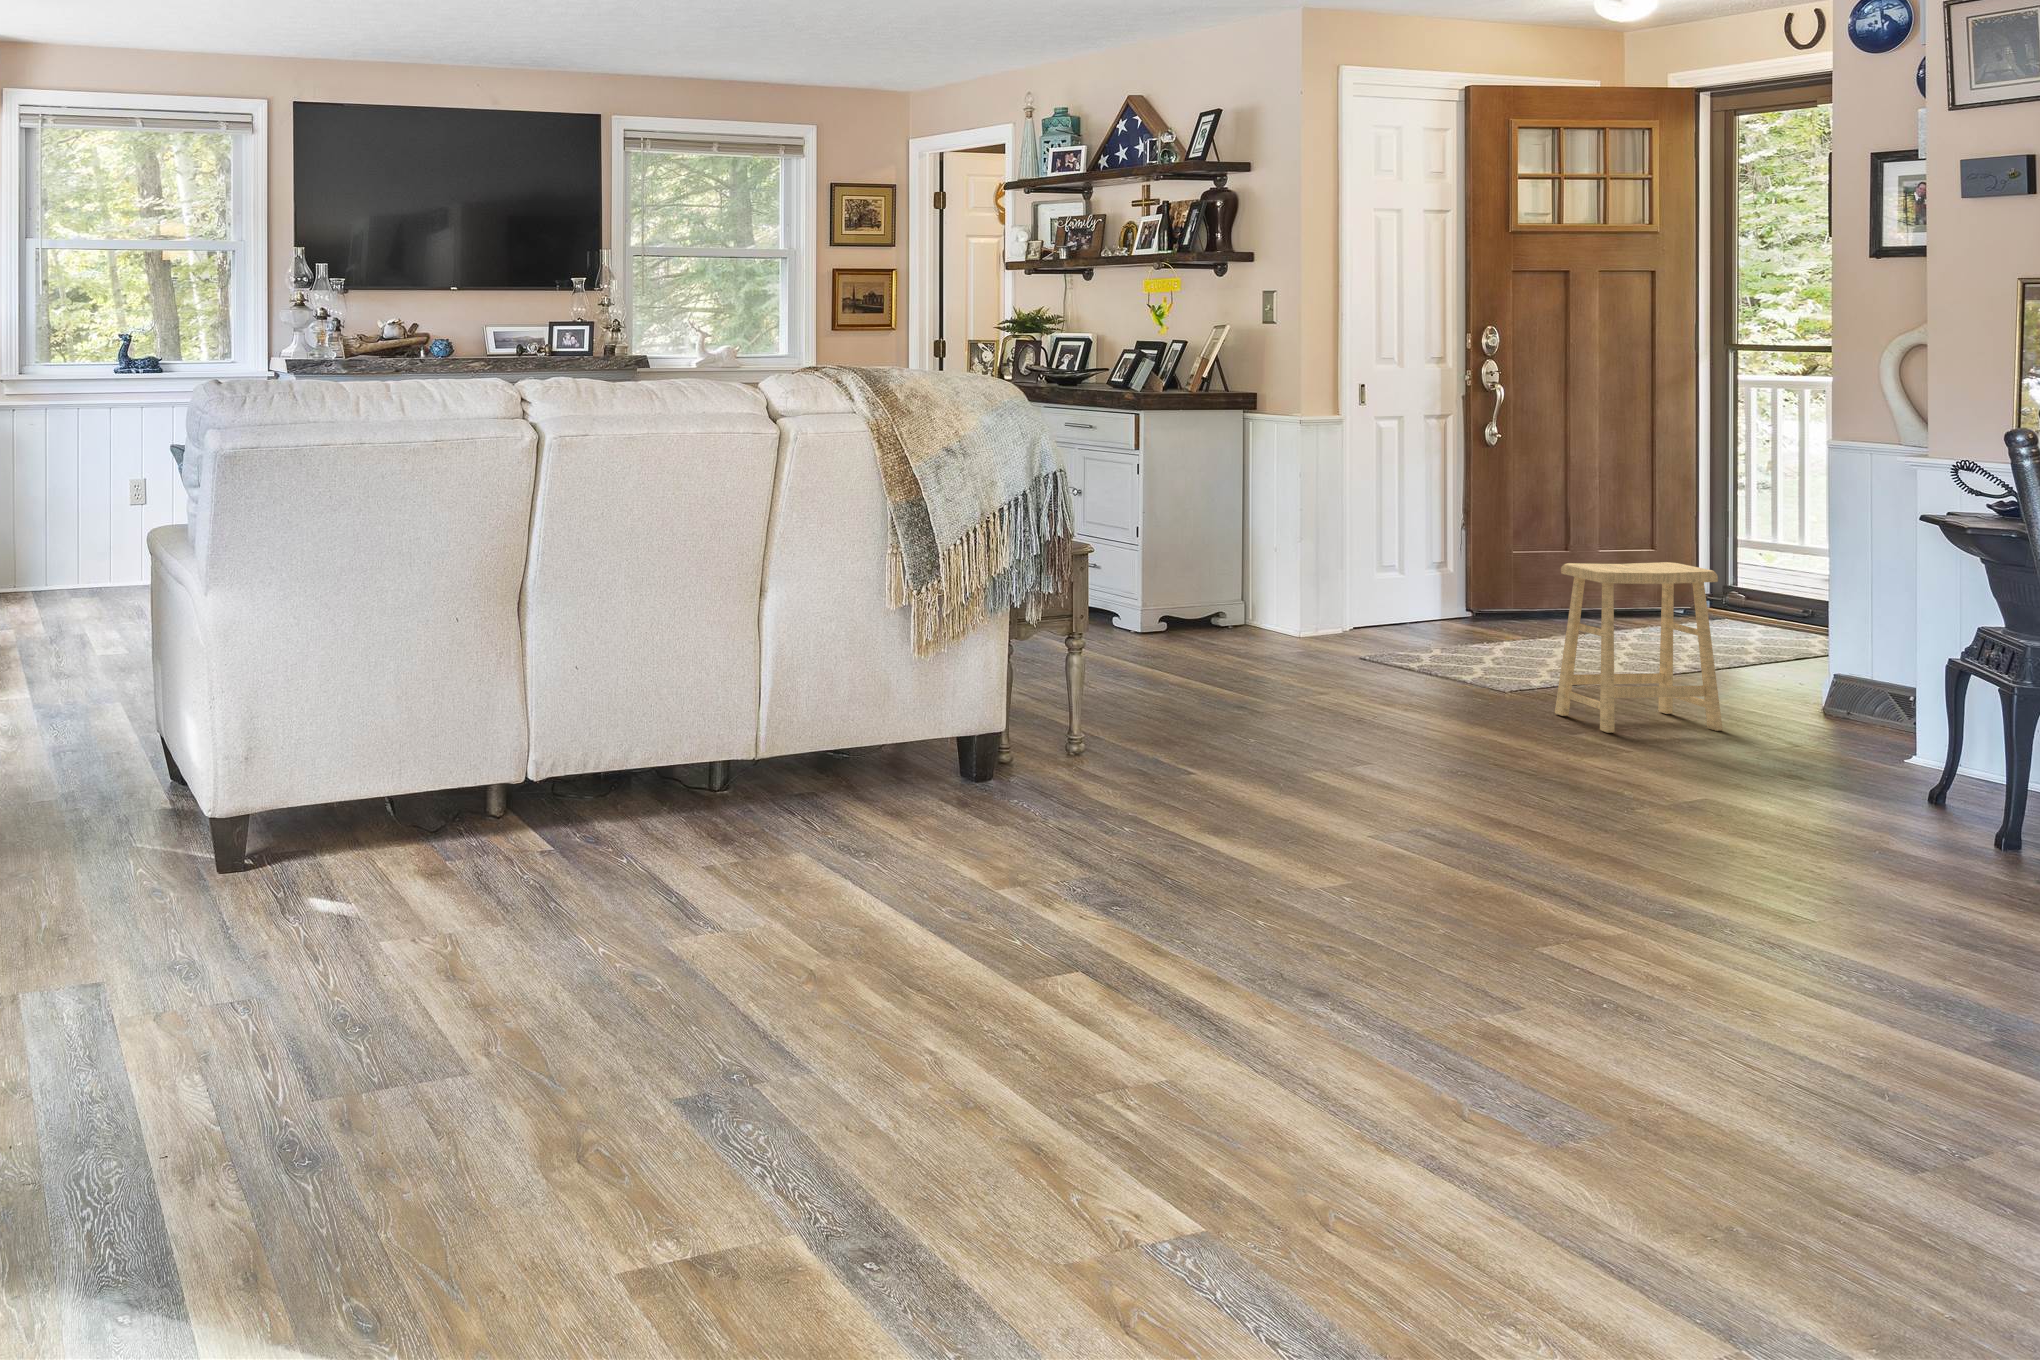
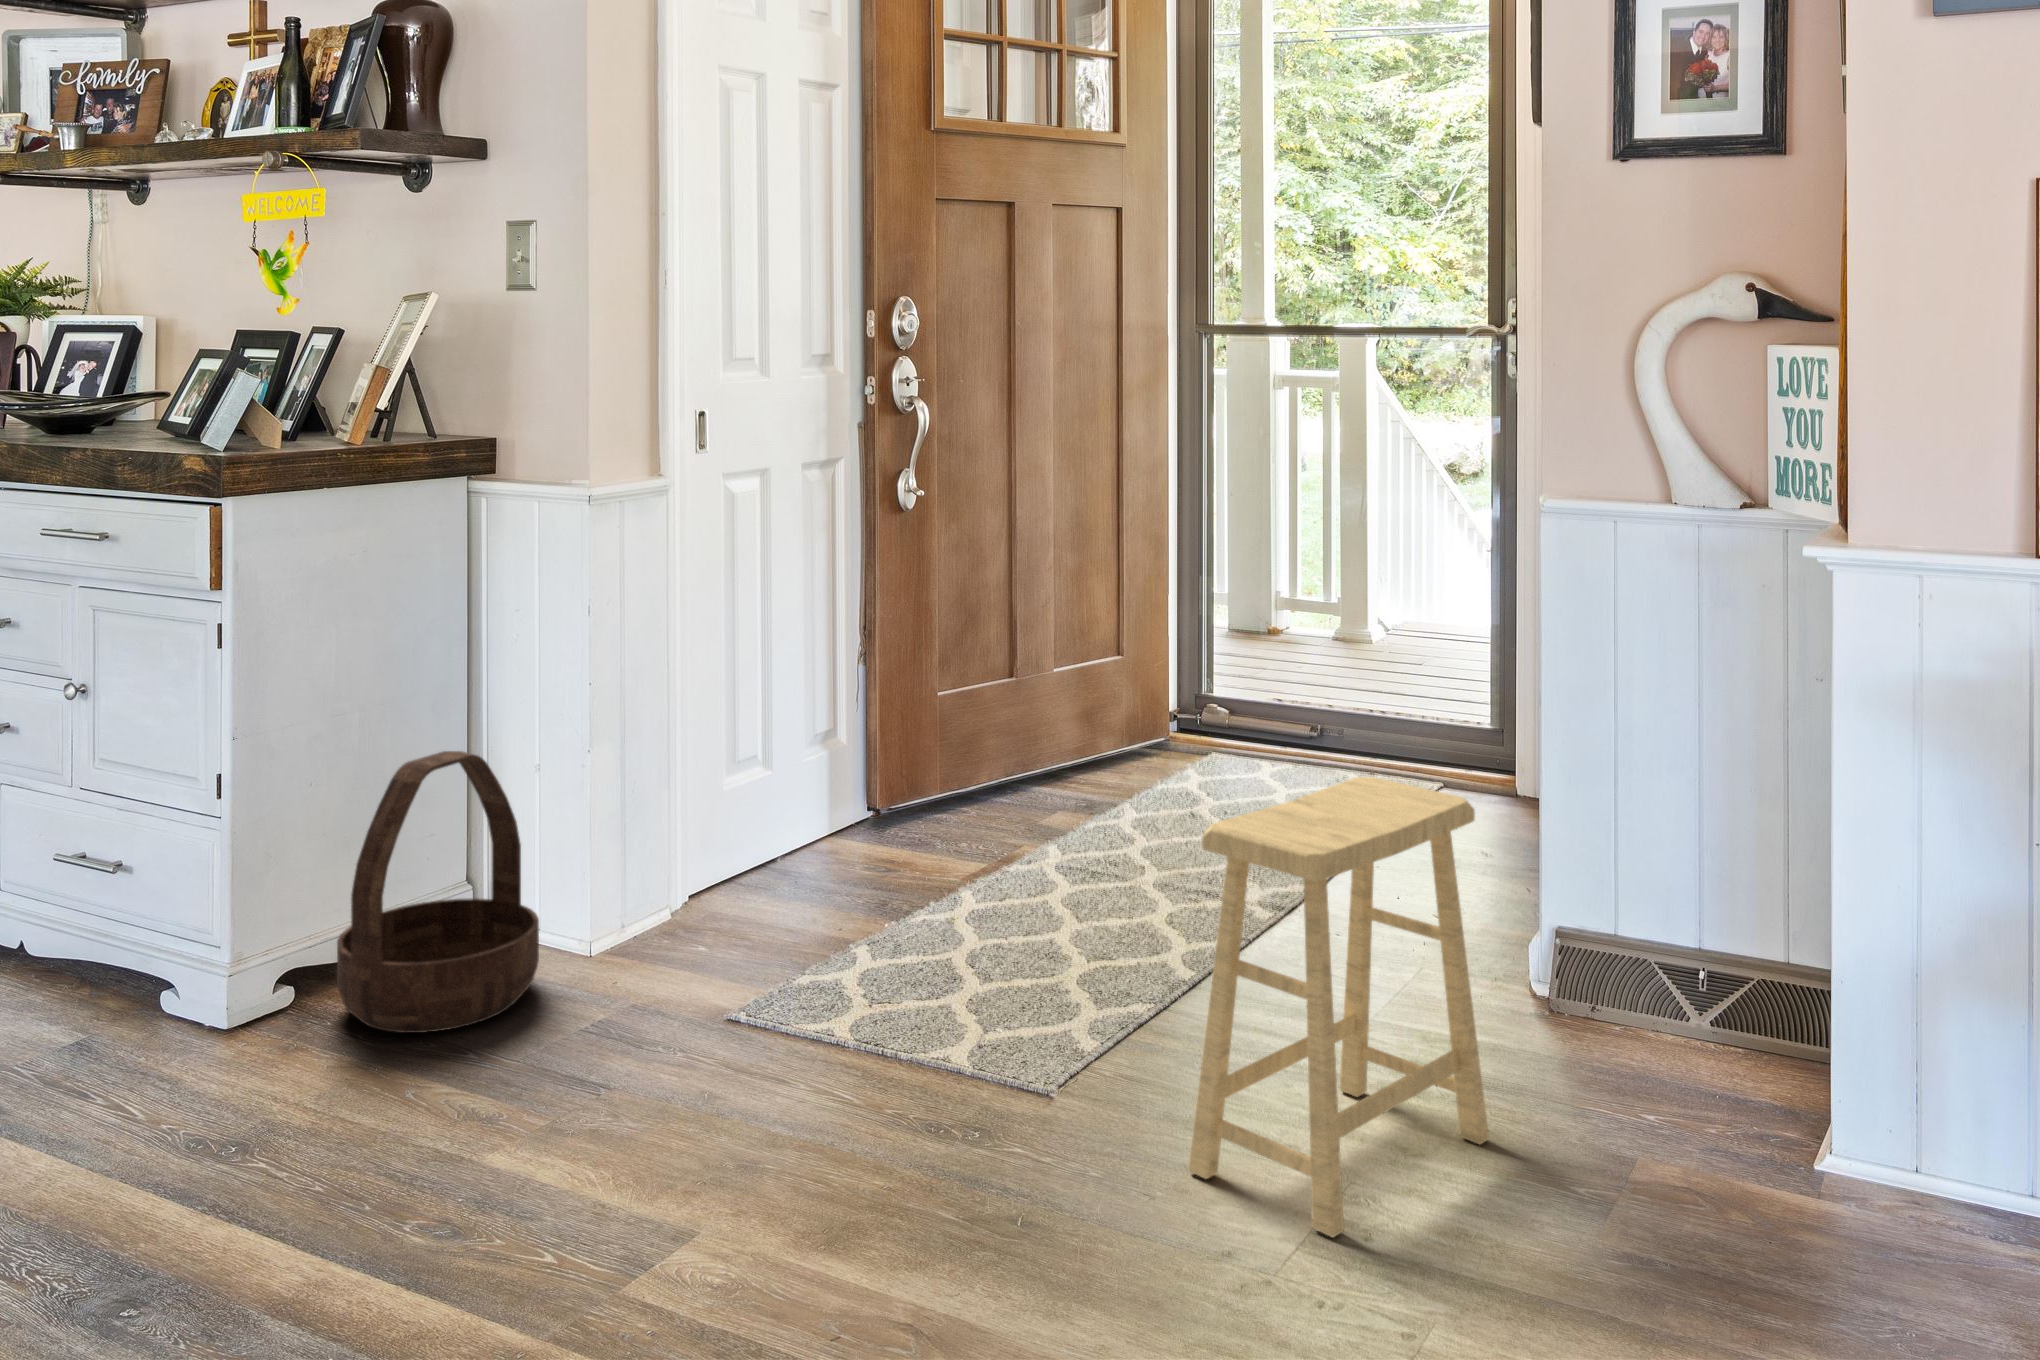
basket: none [1185,529,1274,643] -> present [337,751,539,1033]

